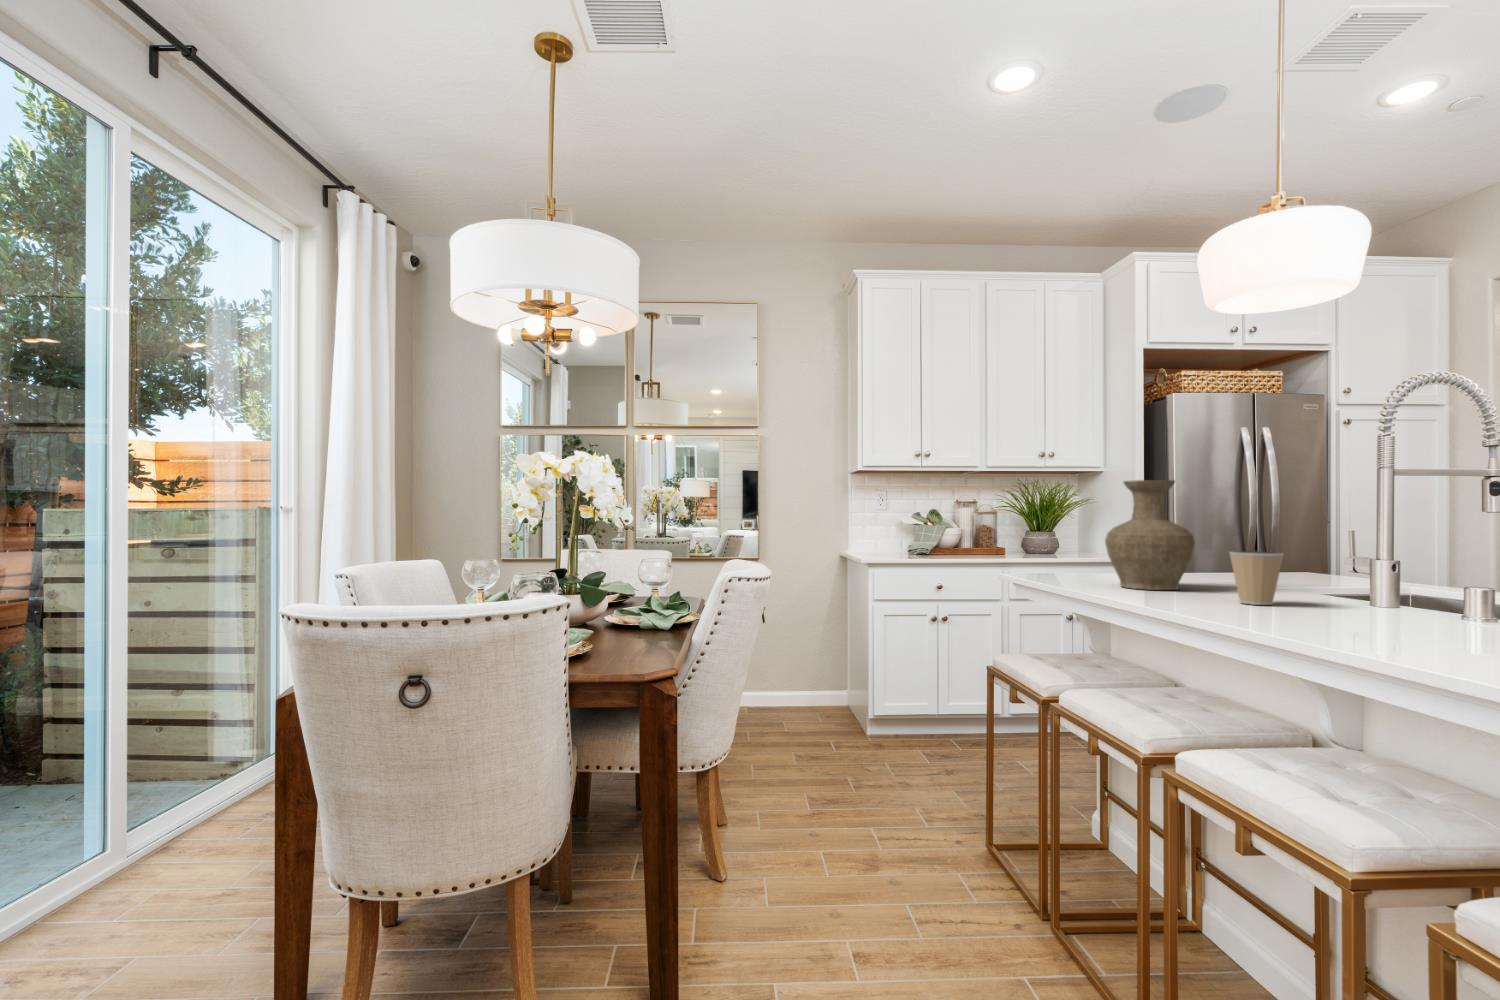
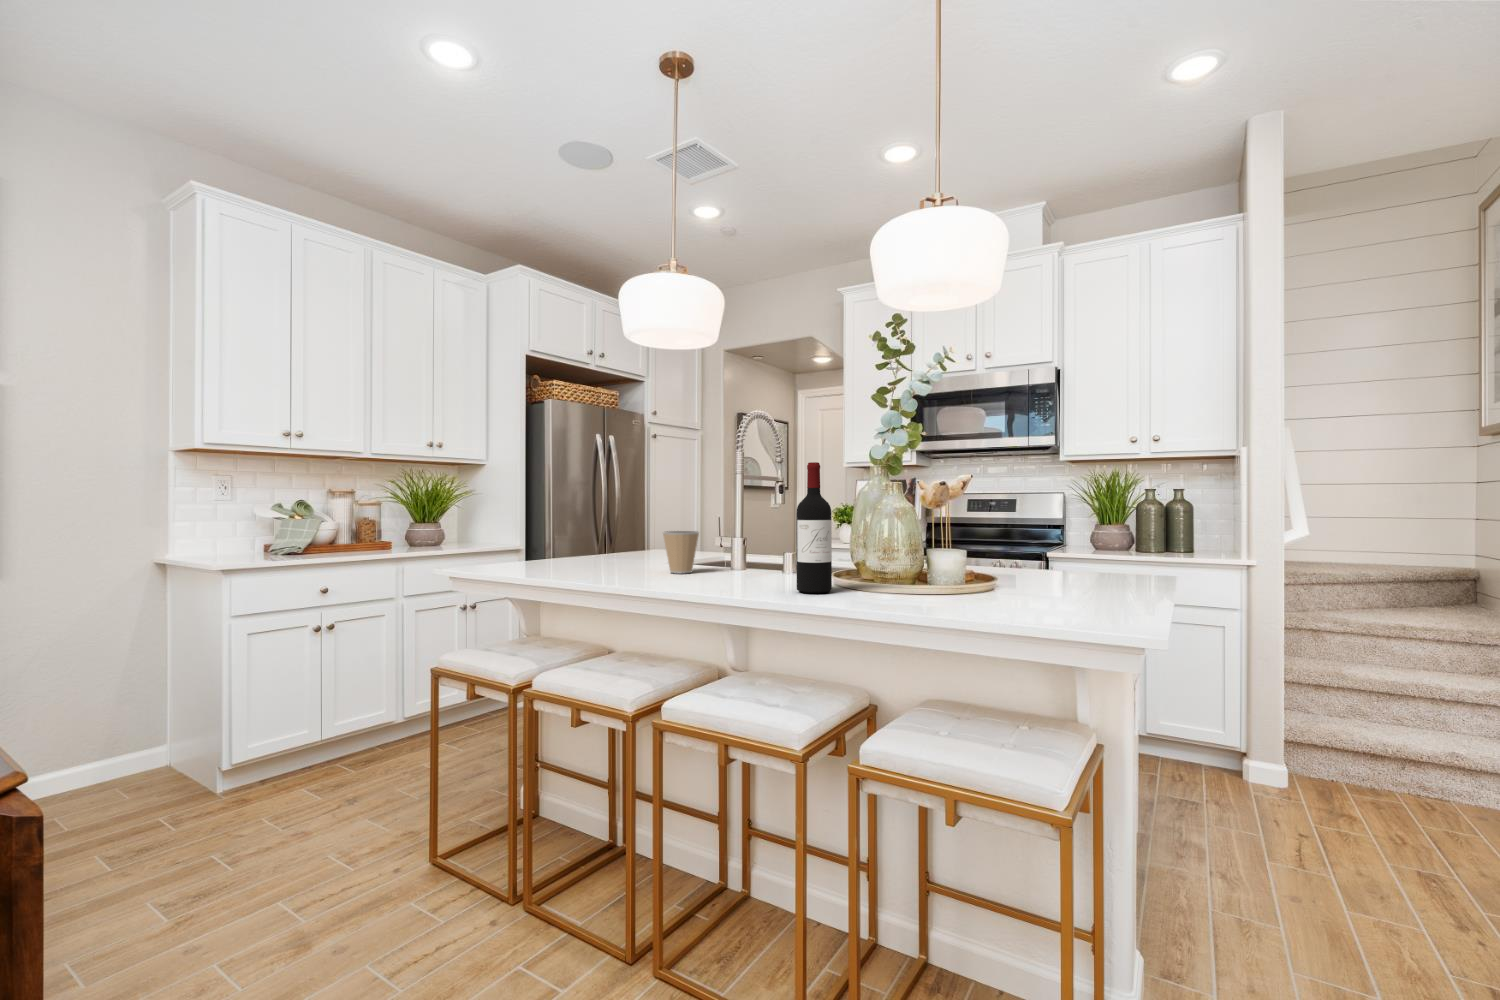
wine bottle: none [1374,462,1441,651] -> present [796,462,832,593]
vase: present [1105,480,1195,590] -> none [552,472,624,570]

